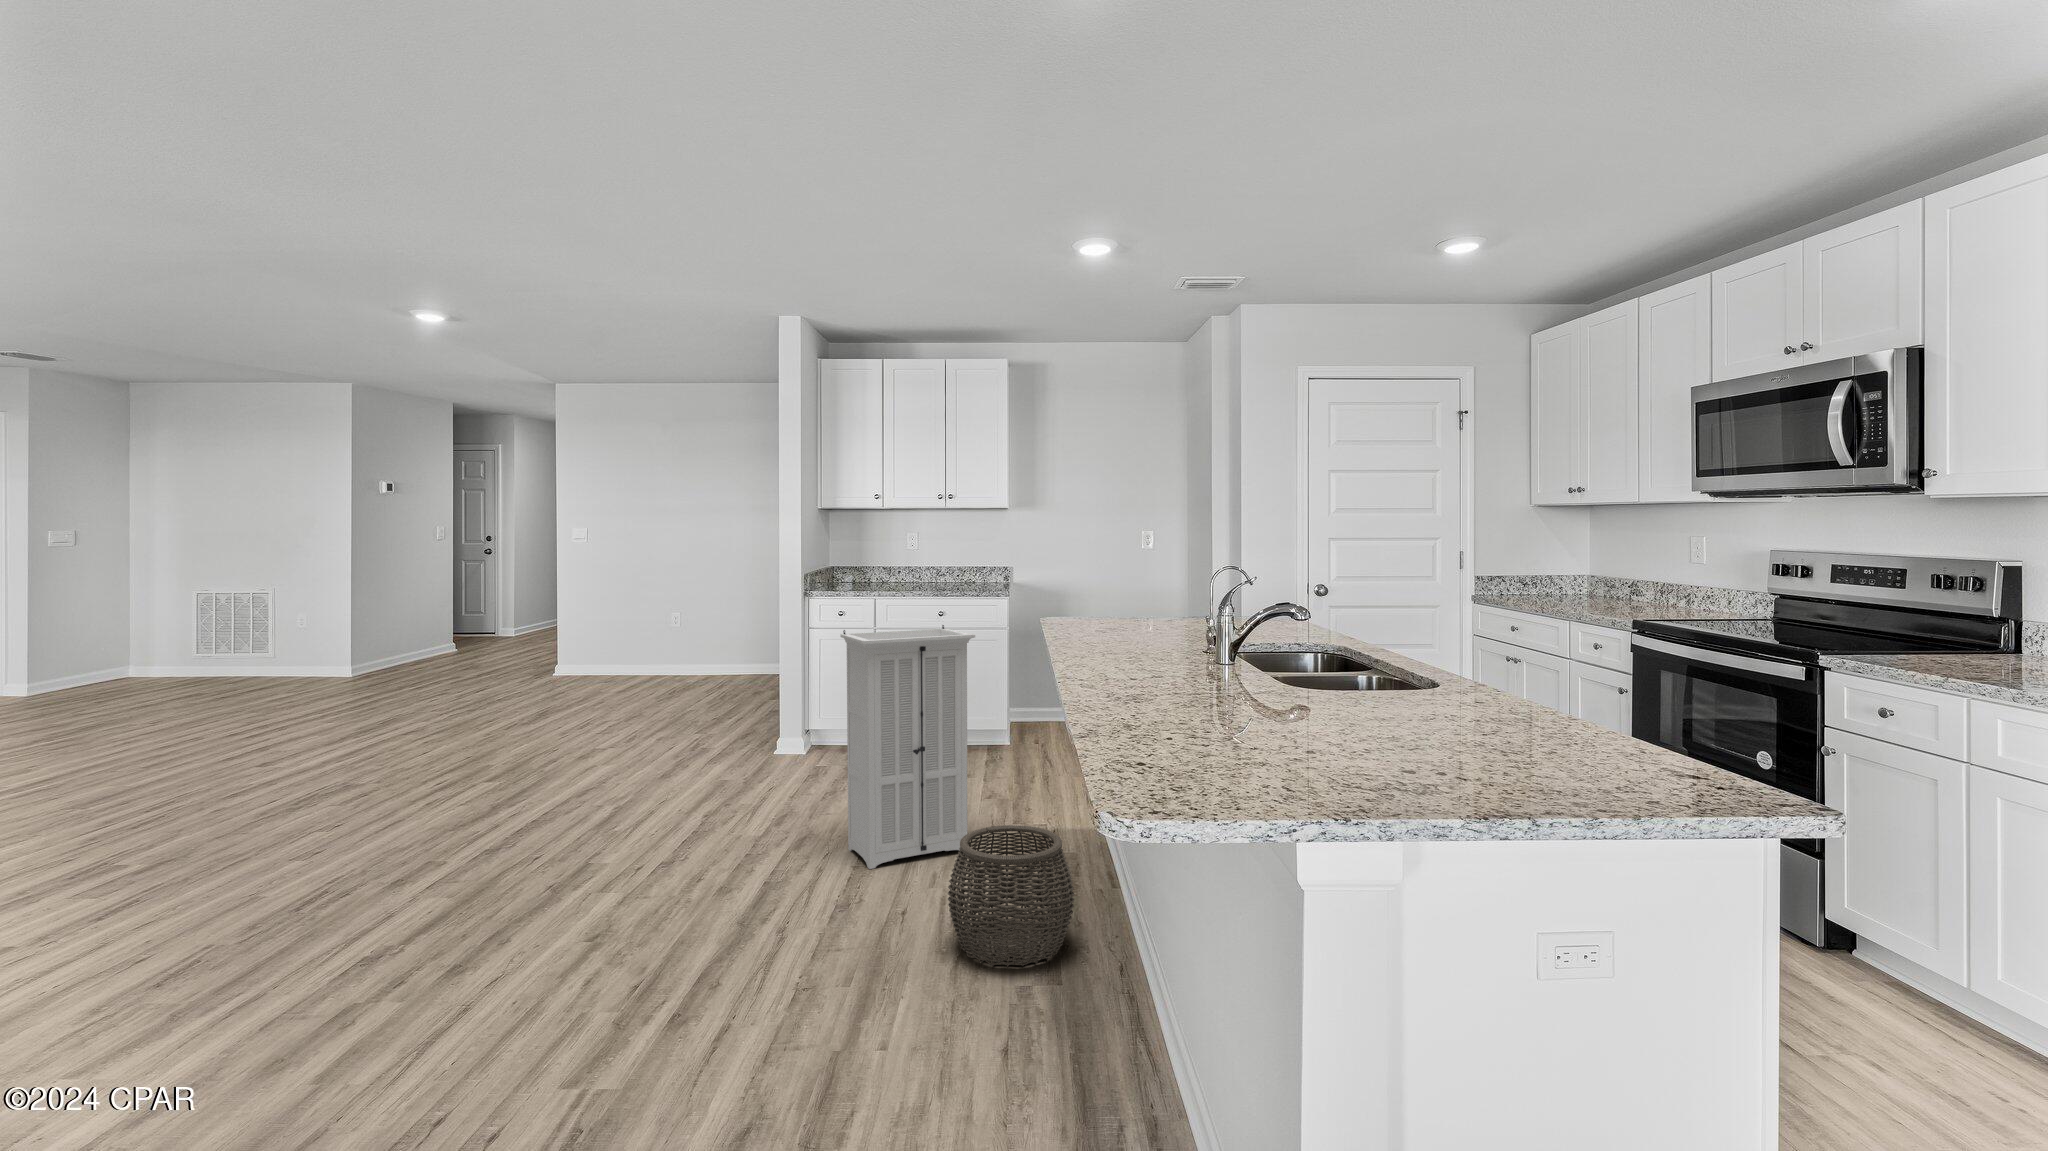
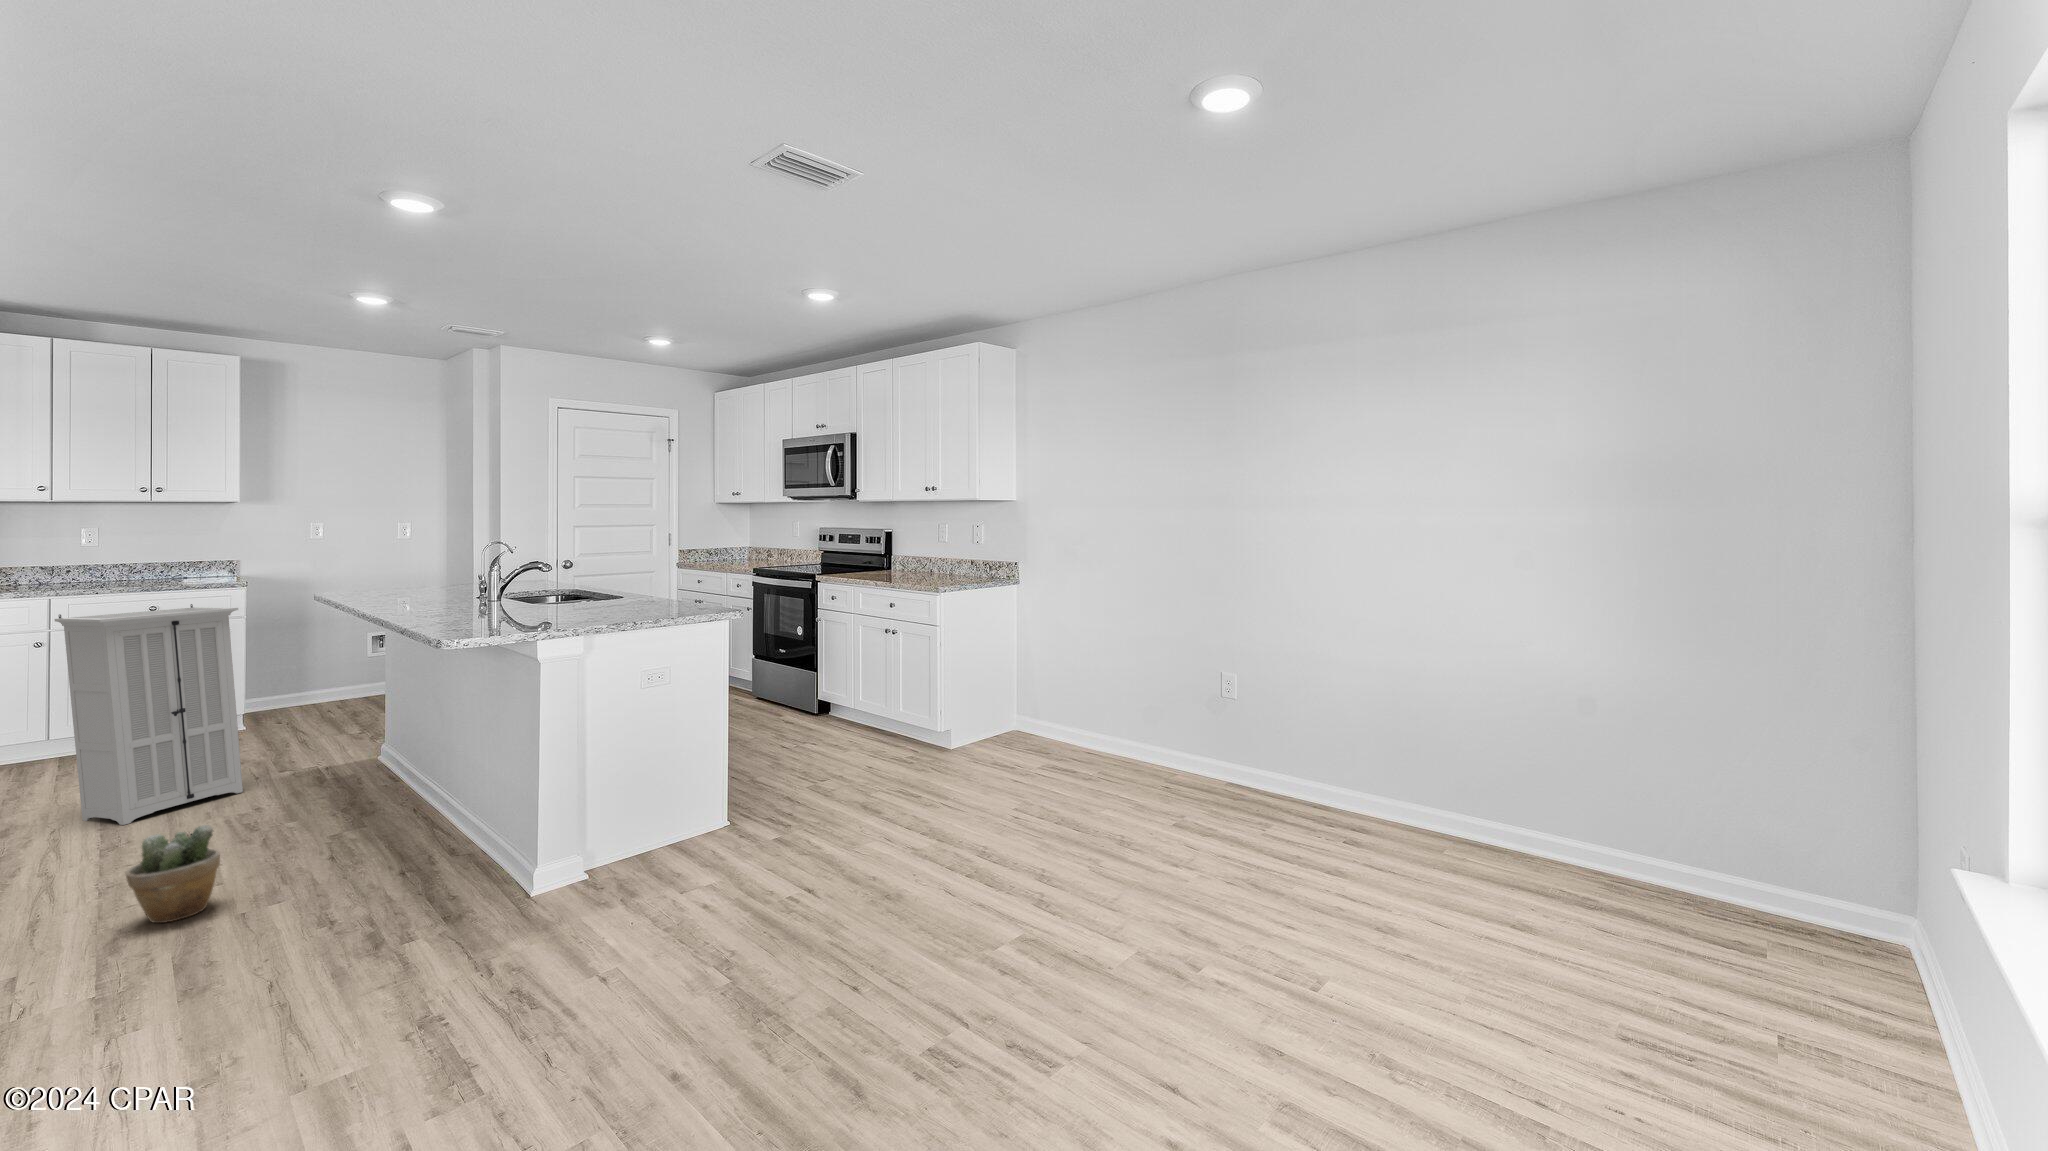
woven basket: present [948,825,1074,967] -> none [247,738,377,840]
potted plant: none [803,954,889,1080] -> present [125,825,220,923]

